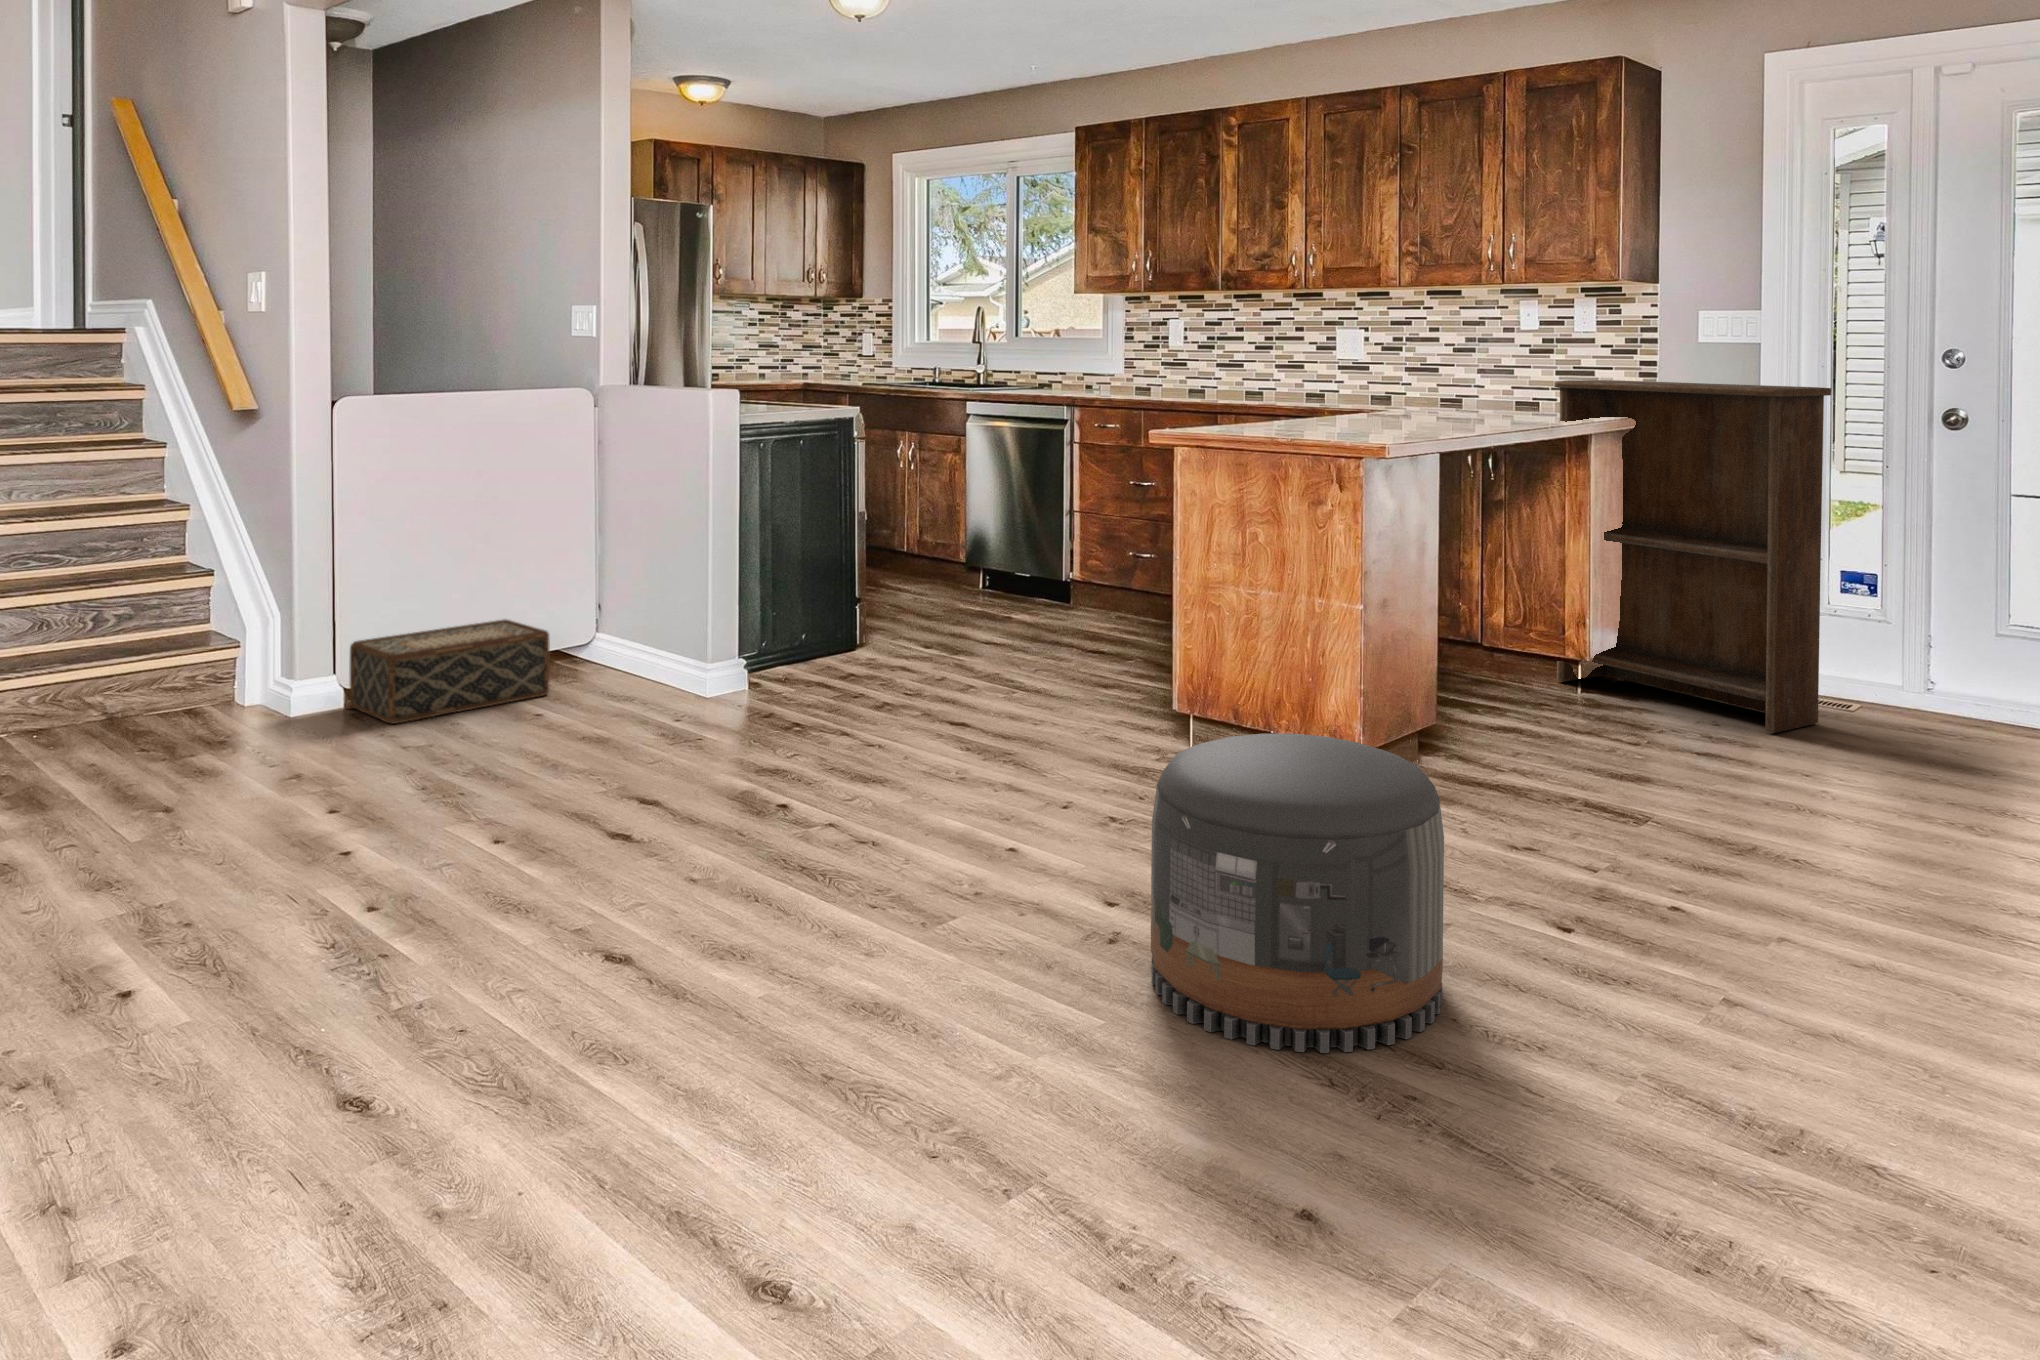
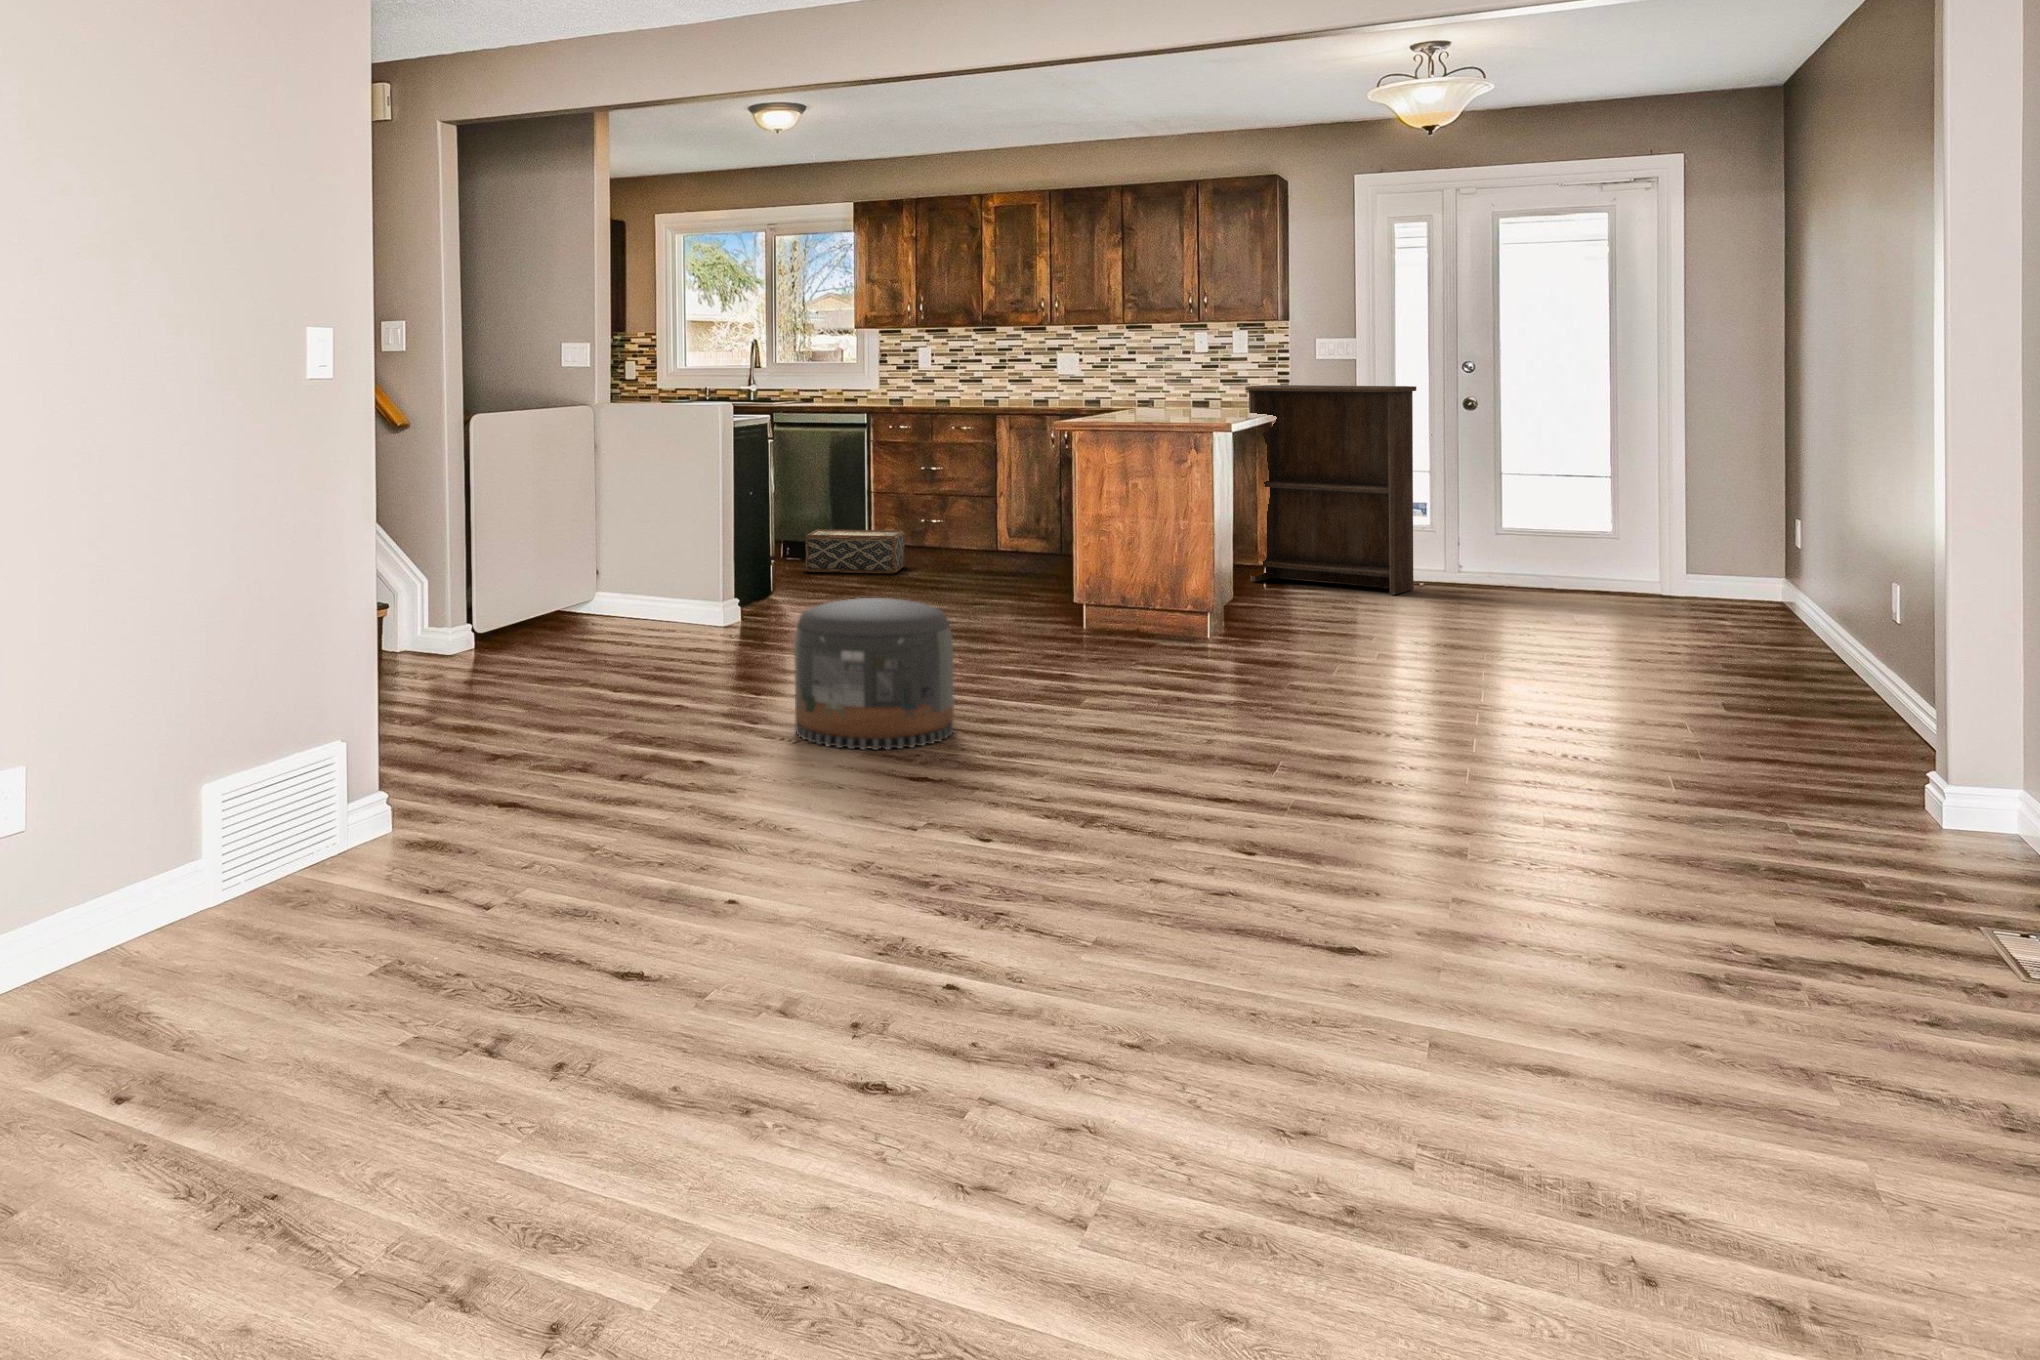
woven basket: present [350,619,550,724] -> present [806,529,905,573]
pouf: present [1151,734,1444,1053] -> present [794,598,954,750]

